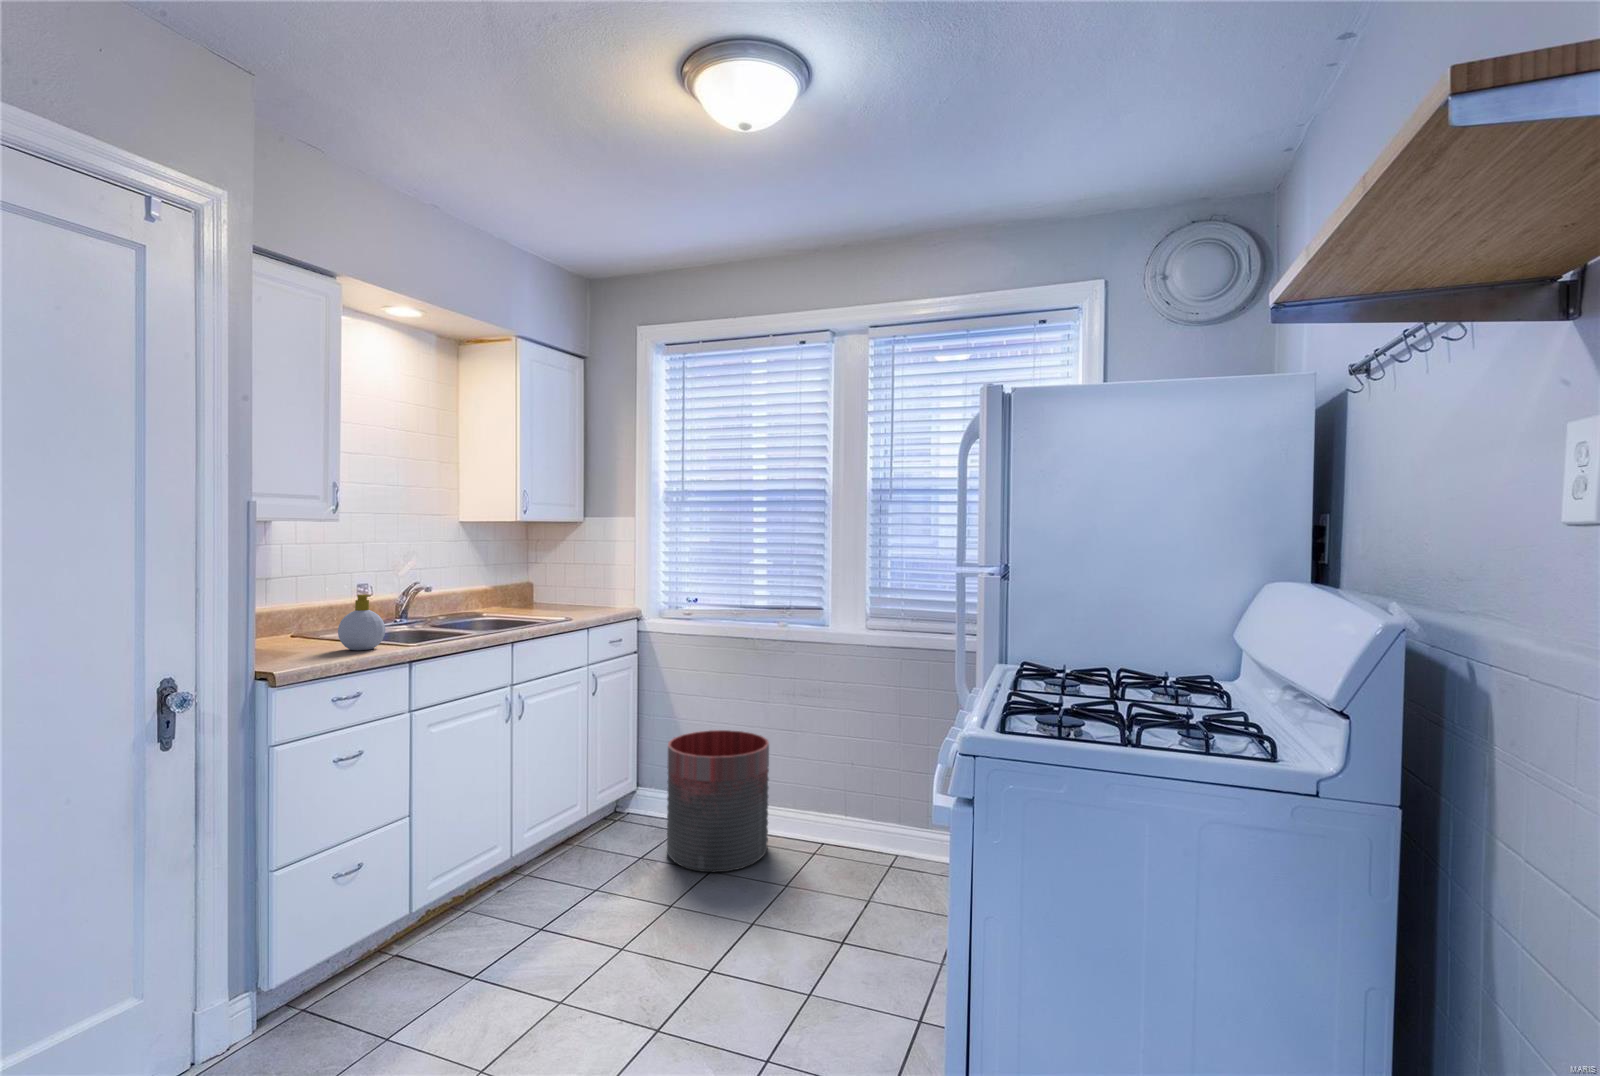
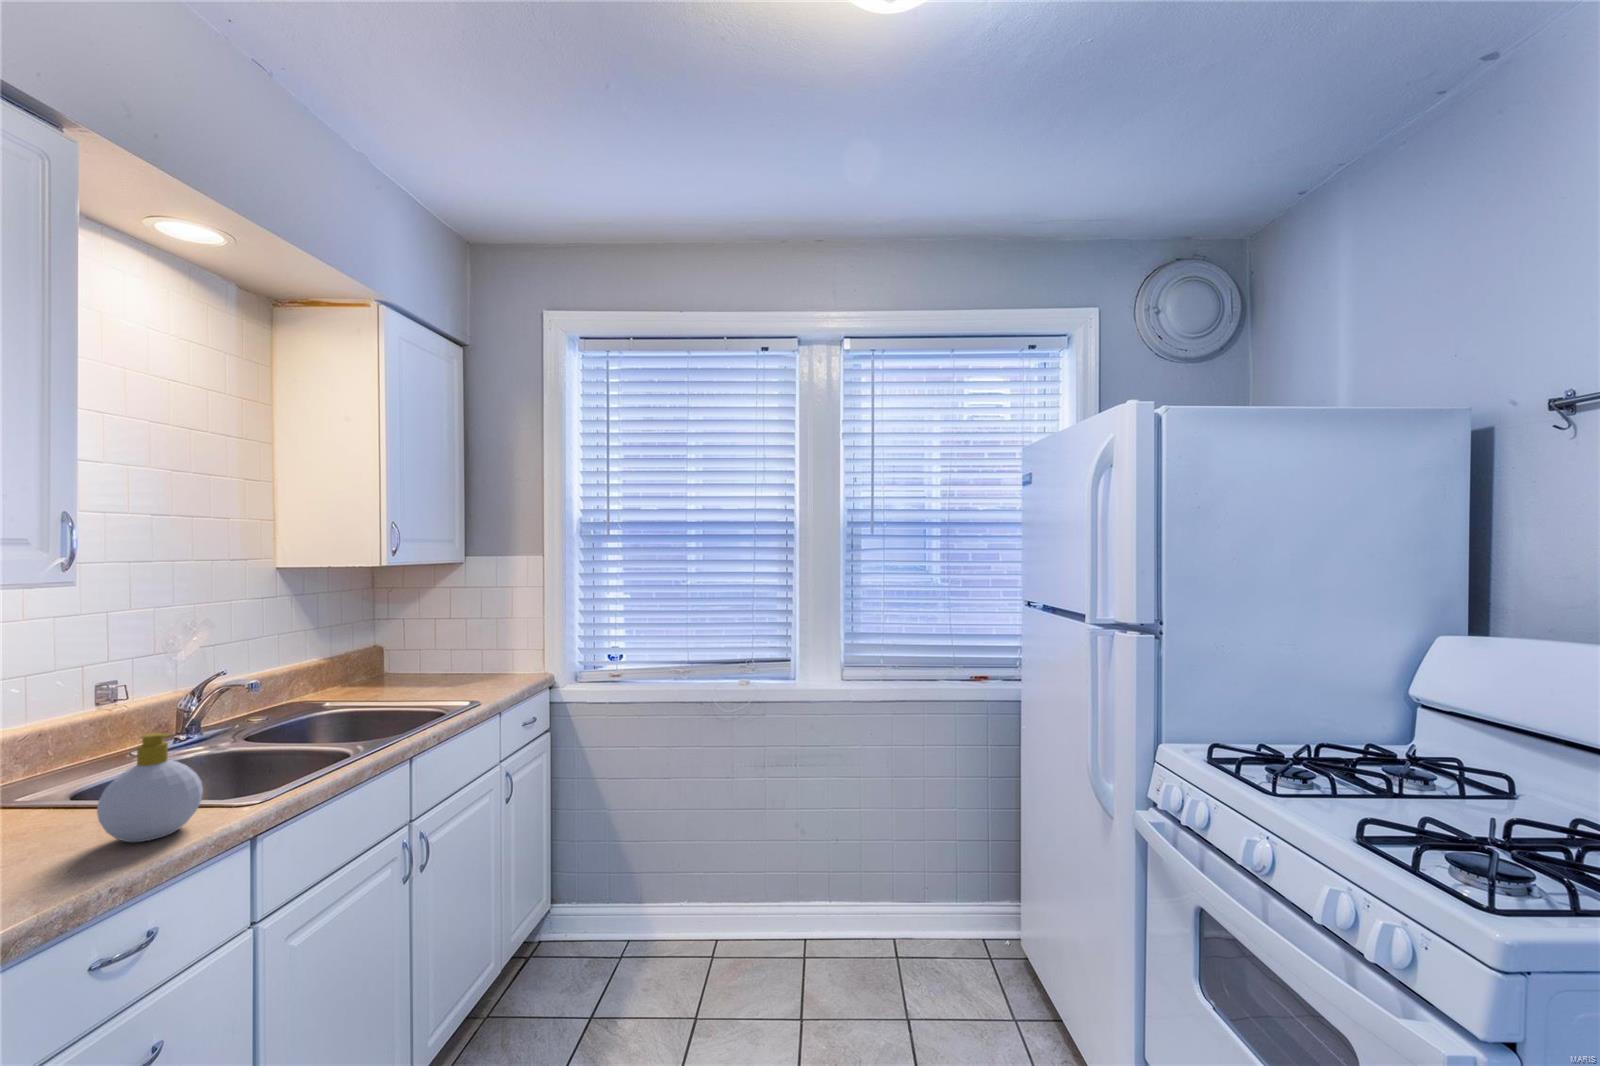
trash can: present [667,730,769,872] -> none [619,817,749,1024]

